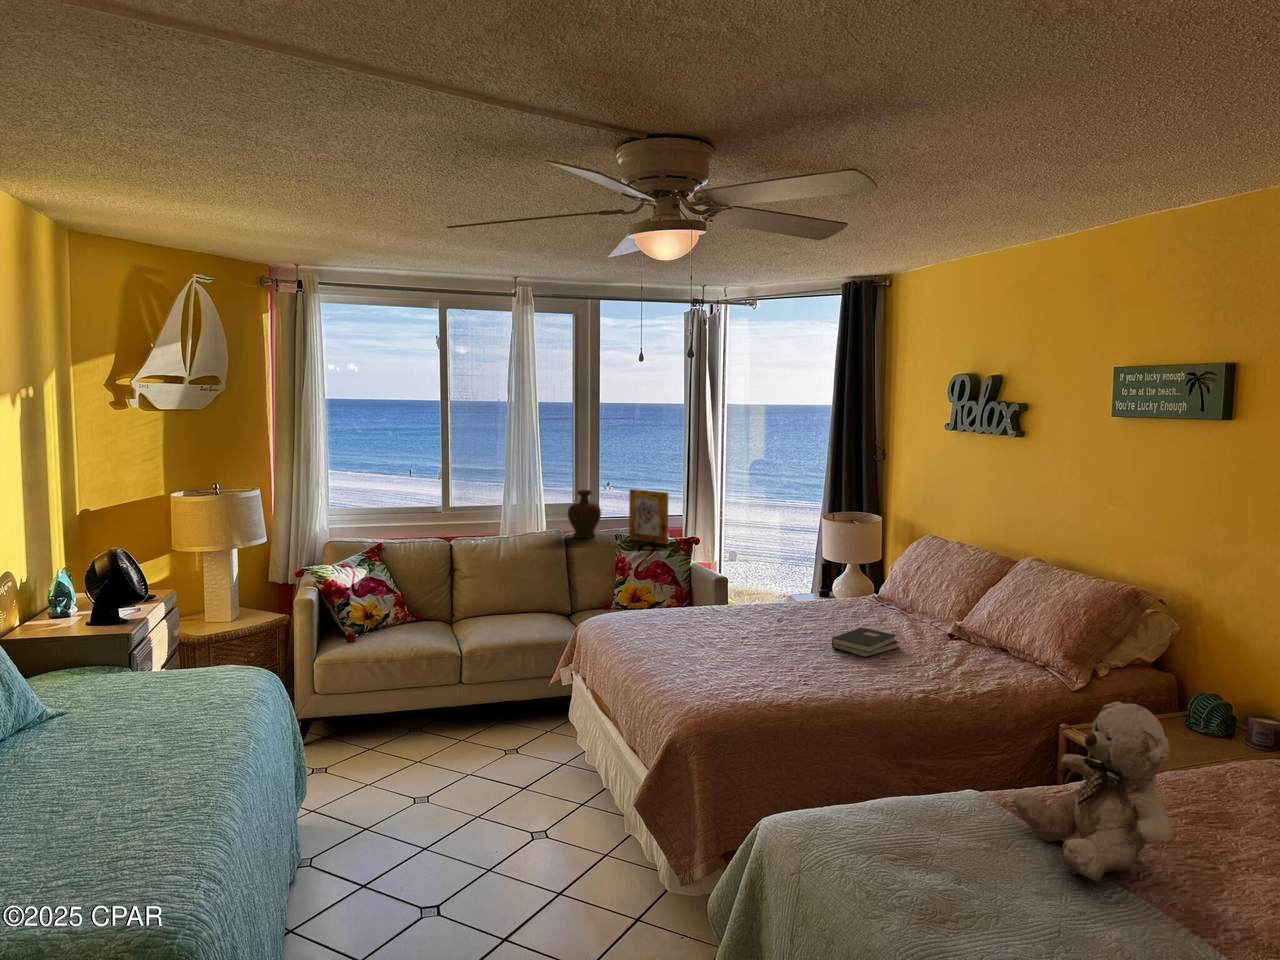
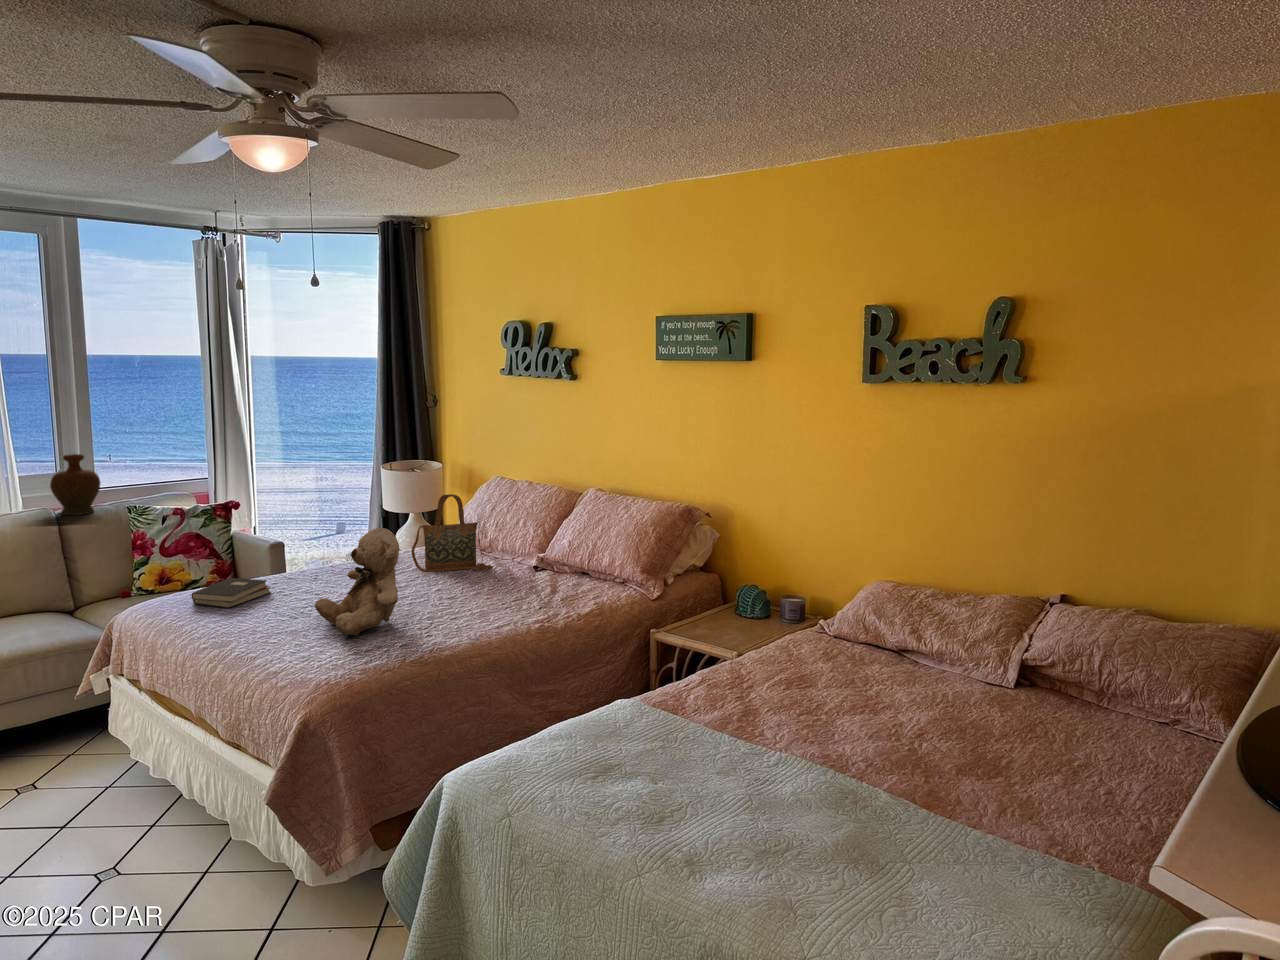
picture frame: present [629,489,668,544] -> none [142,450,201,512]
handbag: none [826,549,906,630] -> present [412,494,493,572]
hardback book: present [832,627,899,657] -> present [191,578,271,608]
teddy bear: present [1014,701,1173,882] -> present [315,528,399,636]

